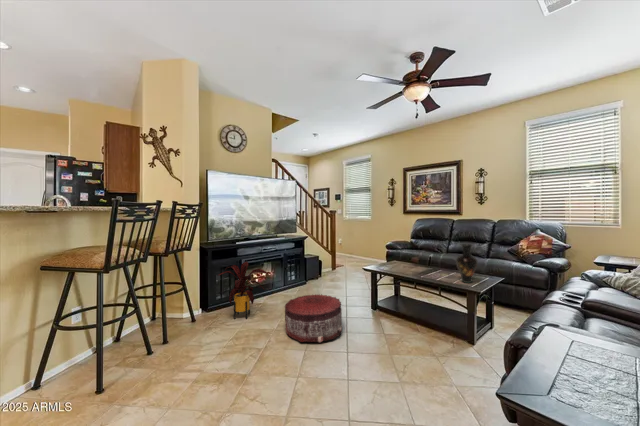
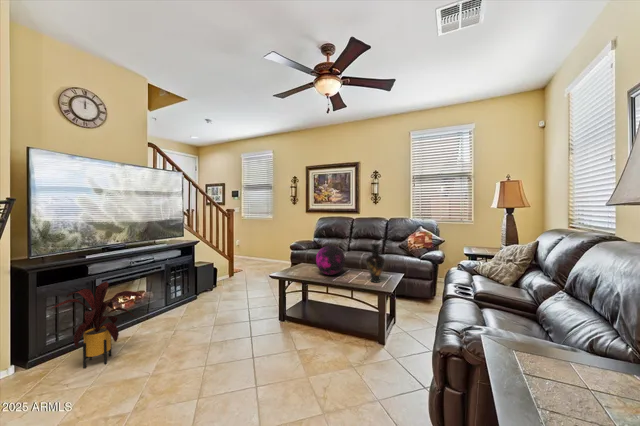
decorative orb: none [405,244,435,272] -> present [316,245,345,275]
pouf: present [285,295,342,342] -> none [168,313,247,383]

